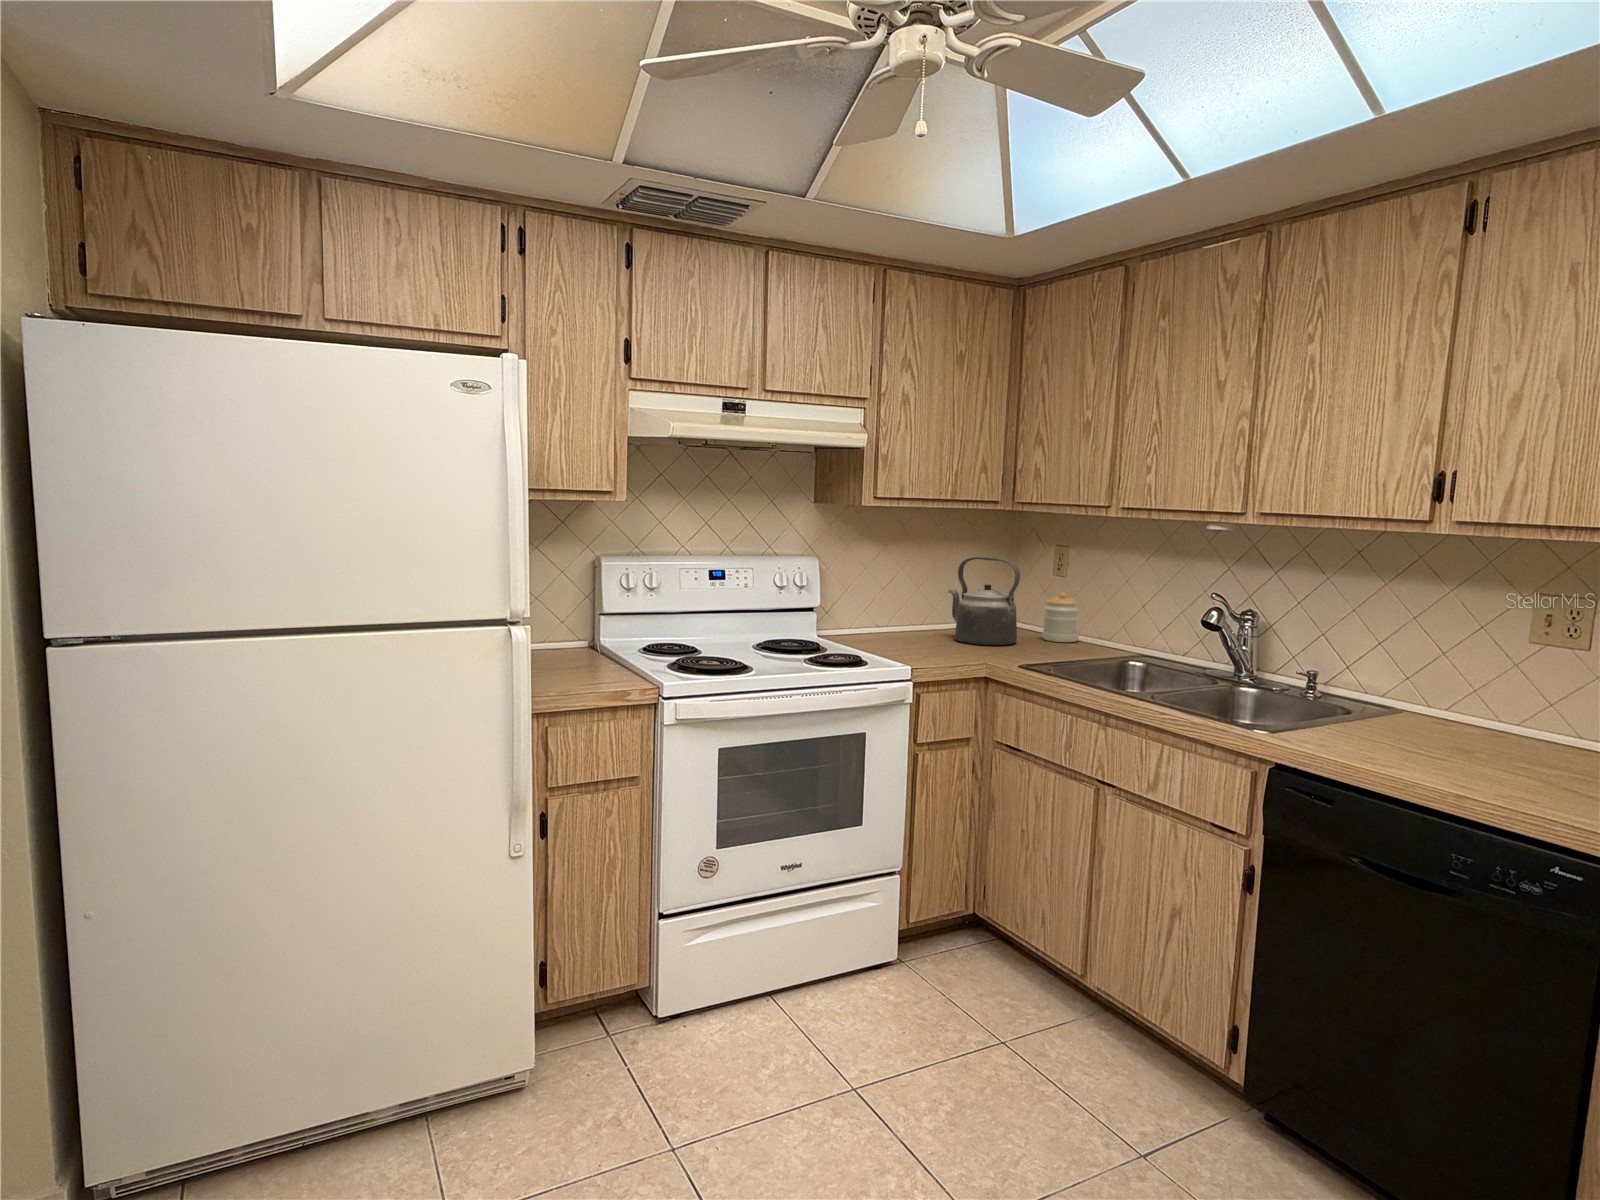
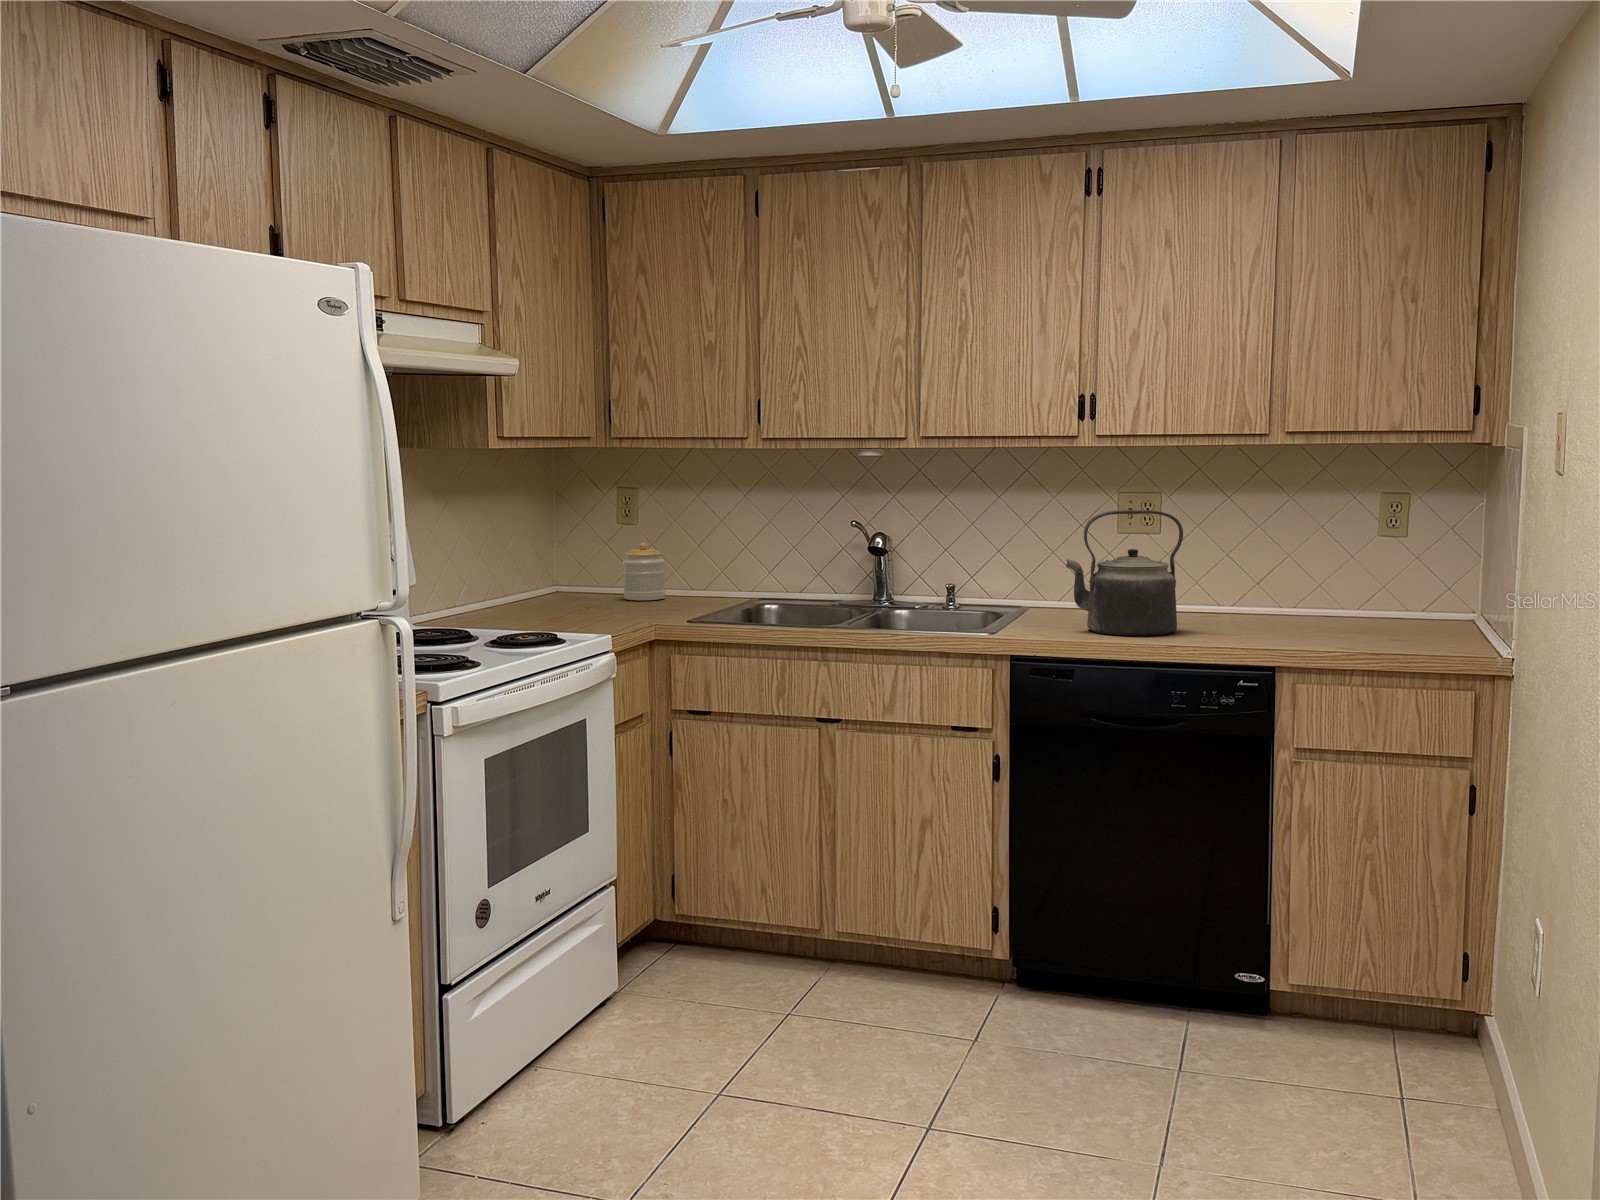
kettle: present [948,557,1020,645] -> present [1066,510,1183,636]

